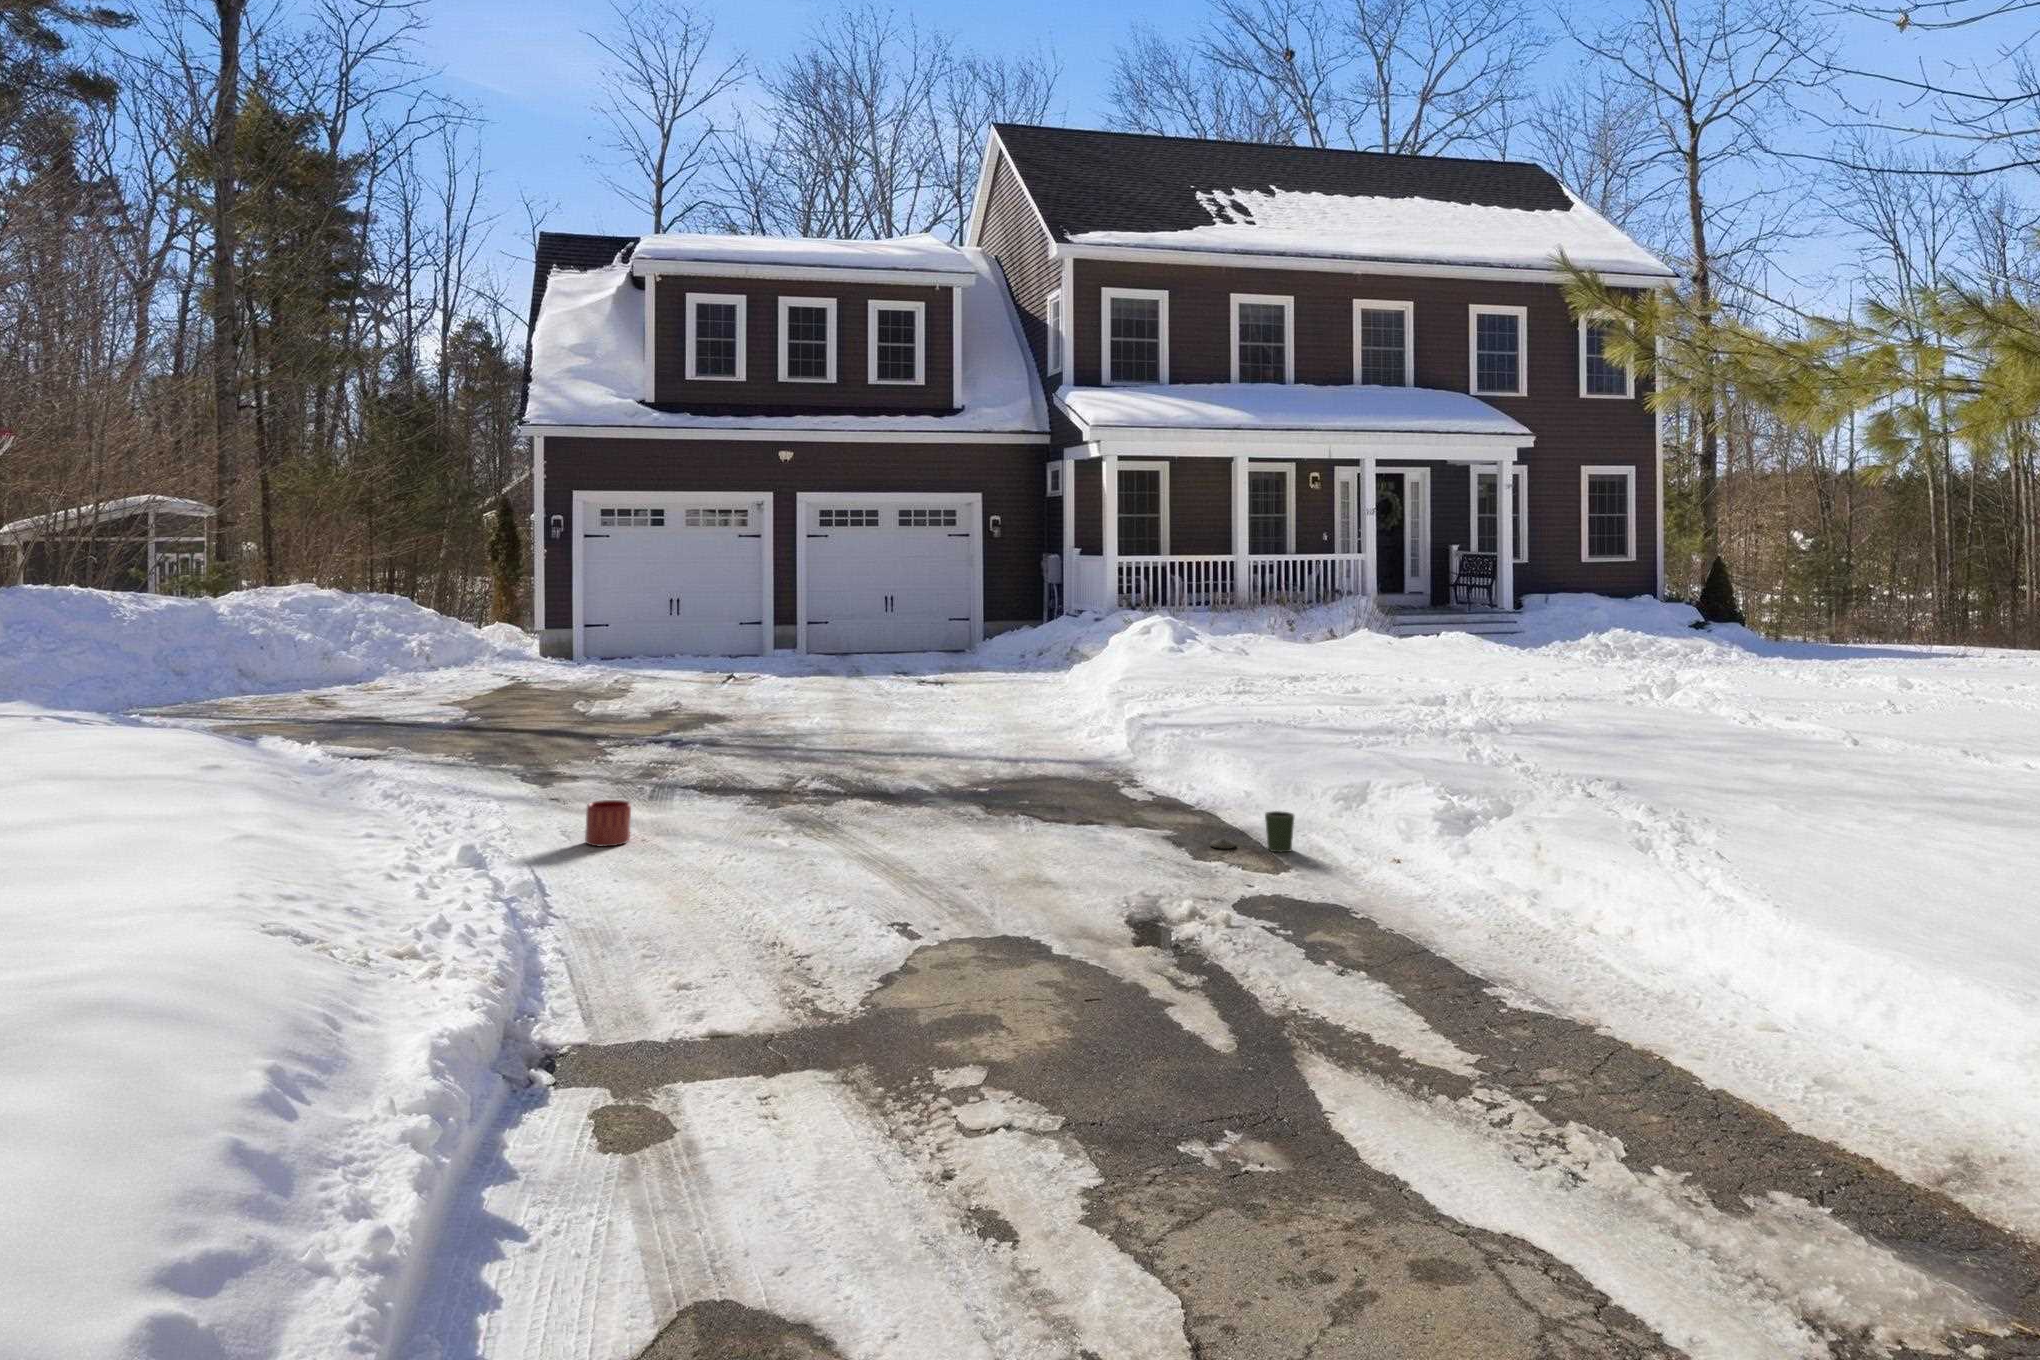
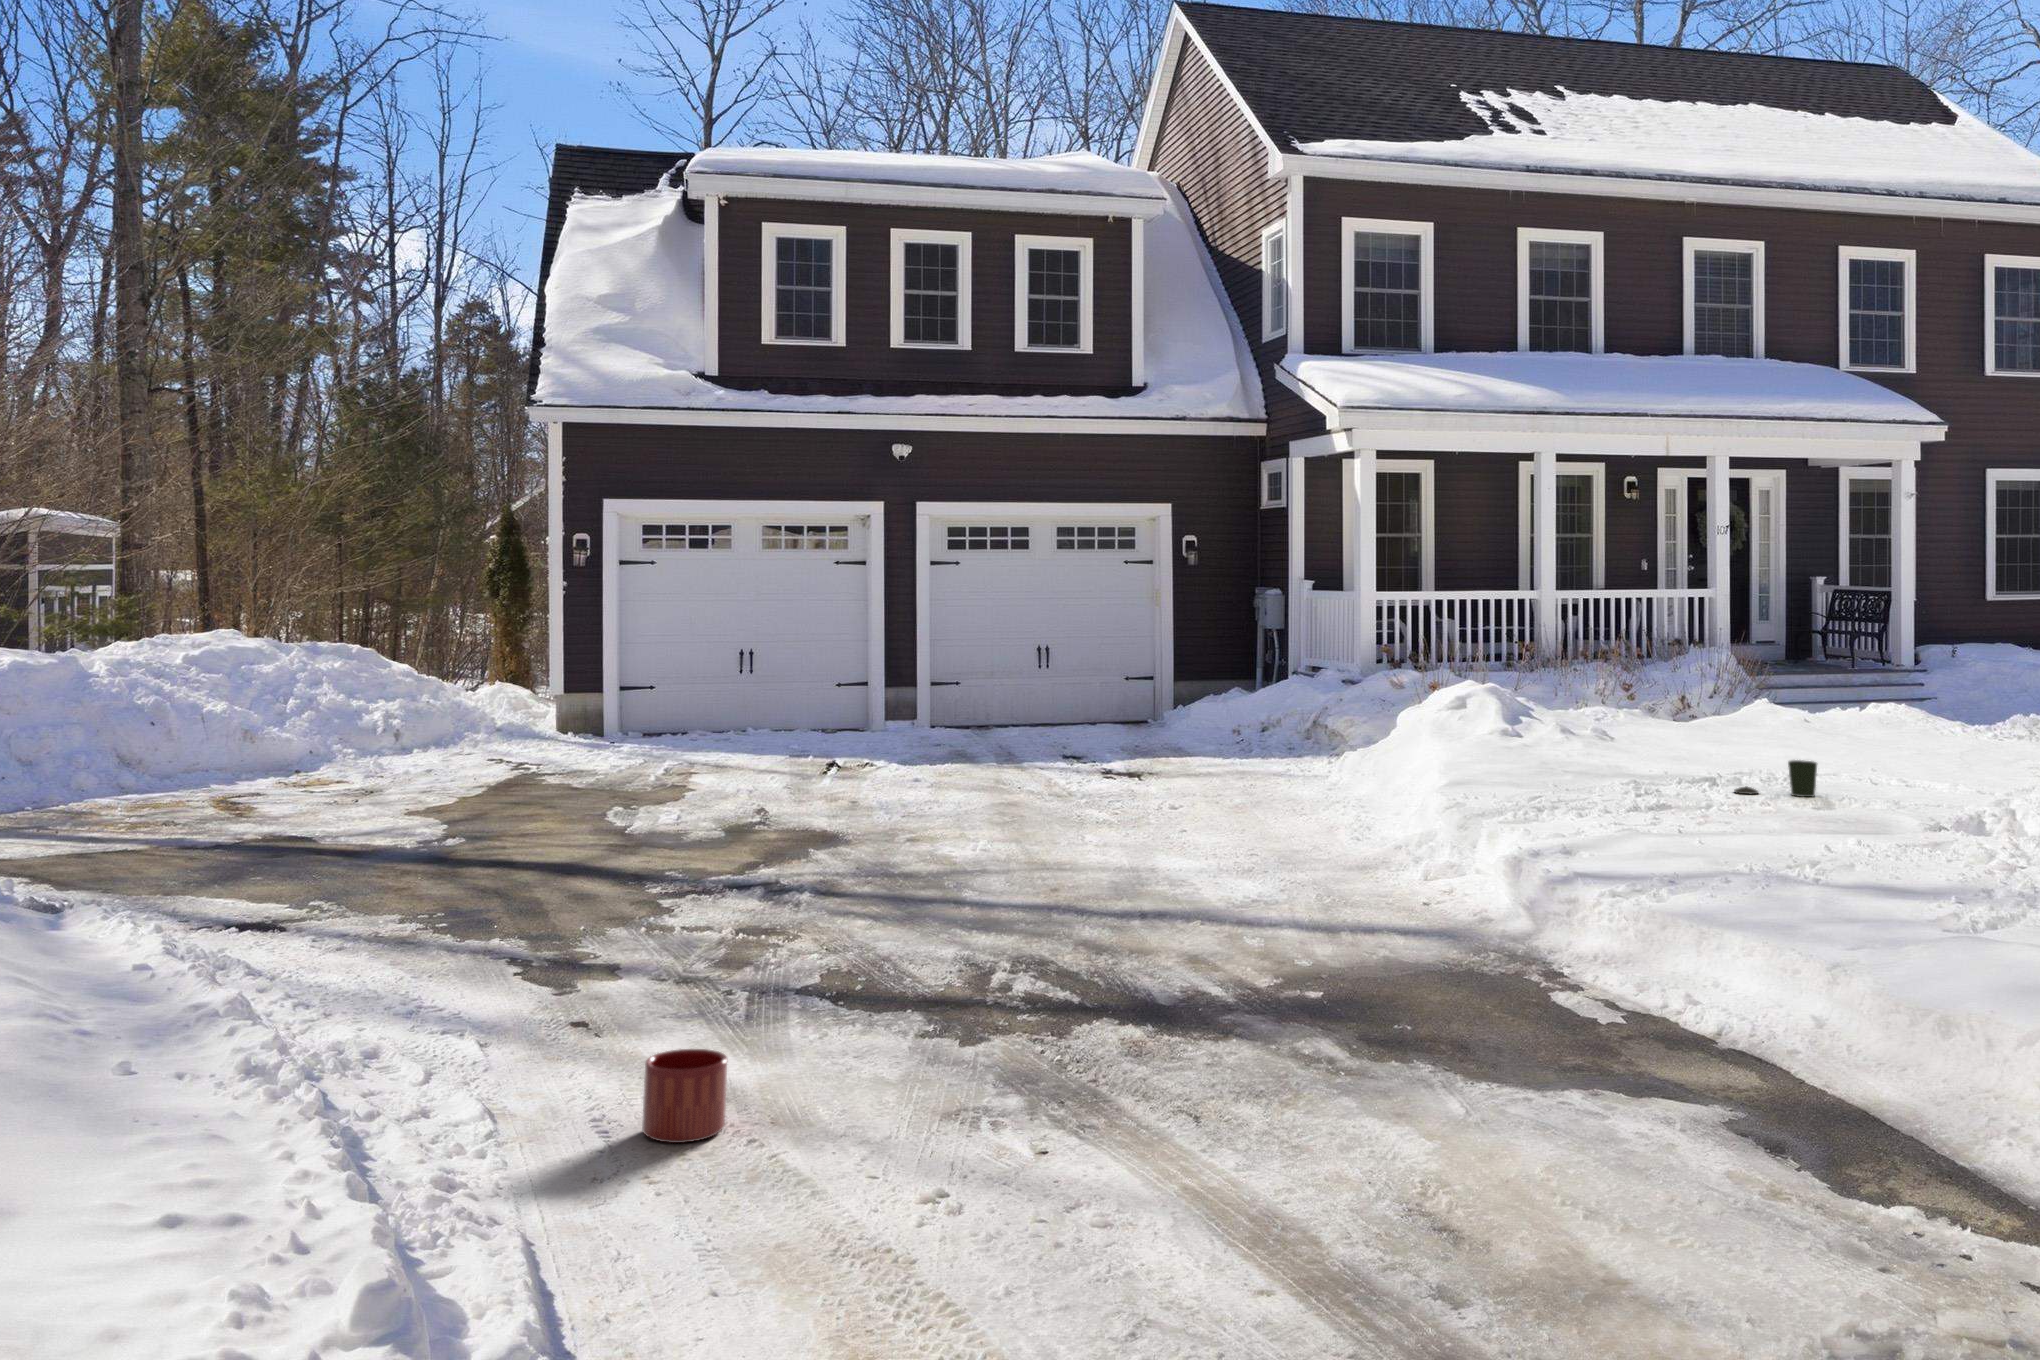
trash can: present [1210,811,1294,852] -> present [1734,760,1817,797]

